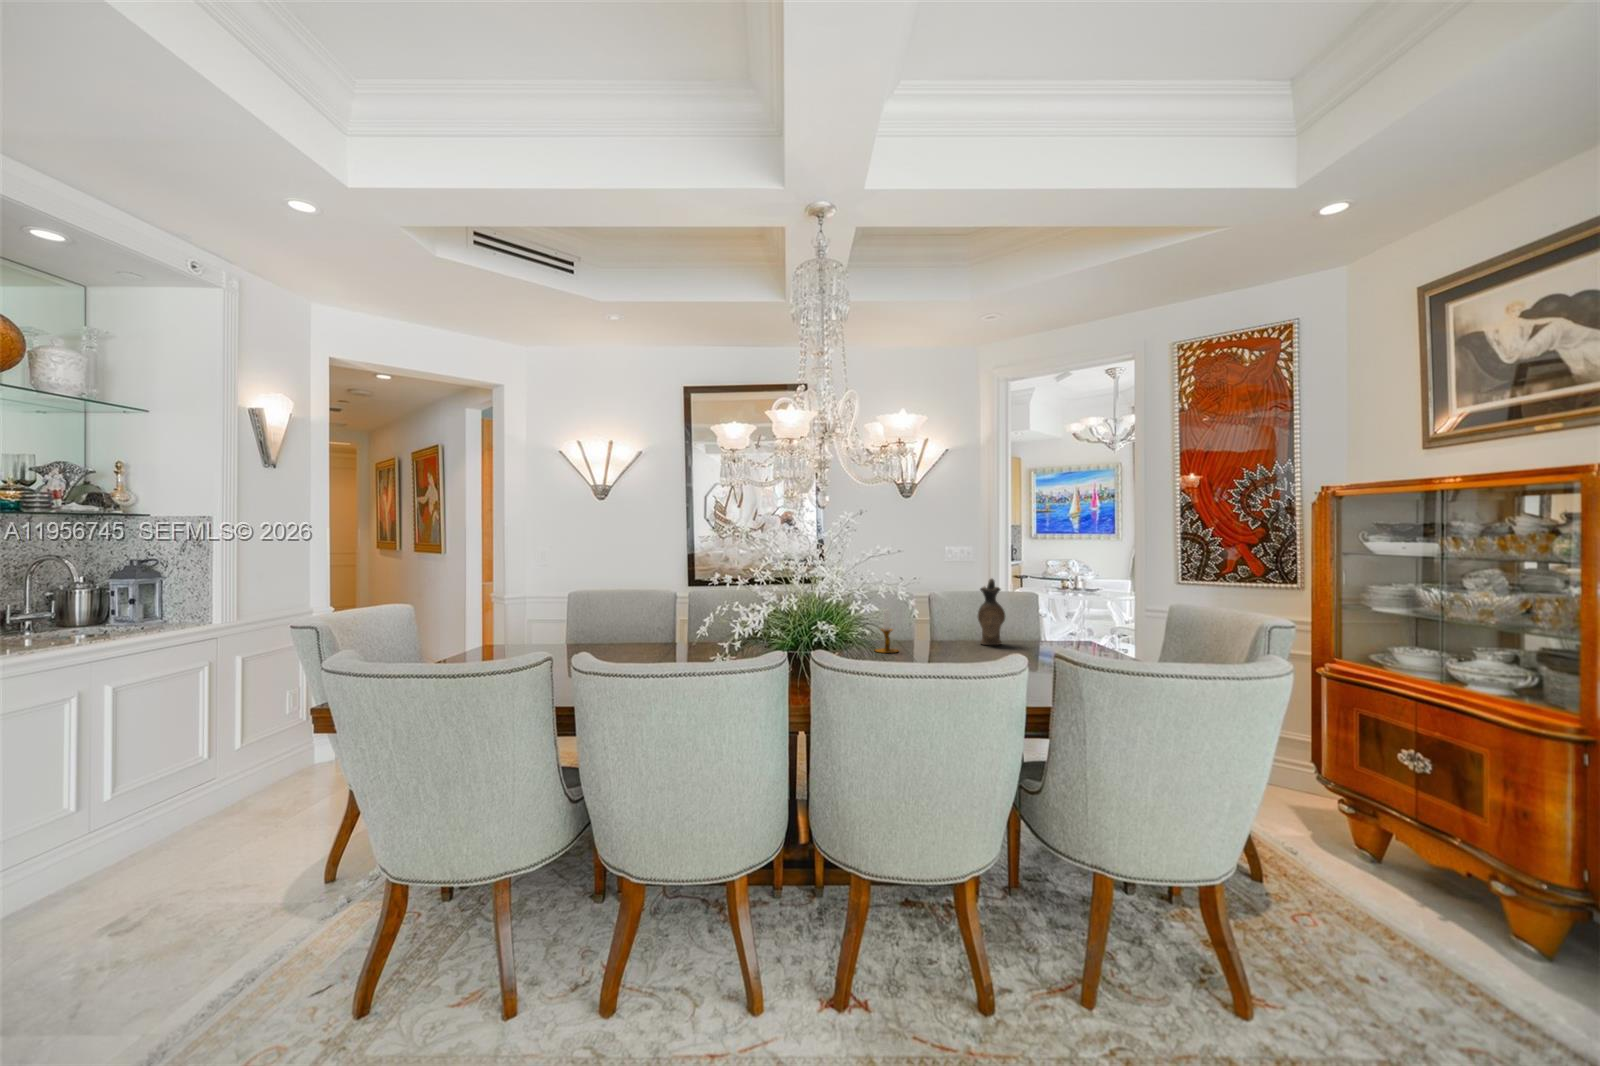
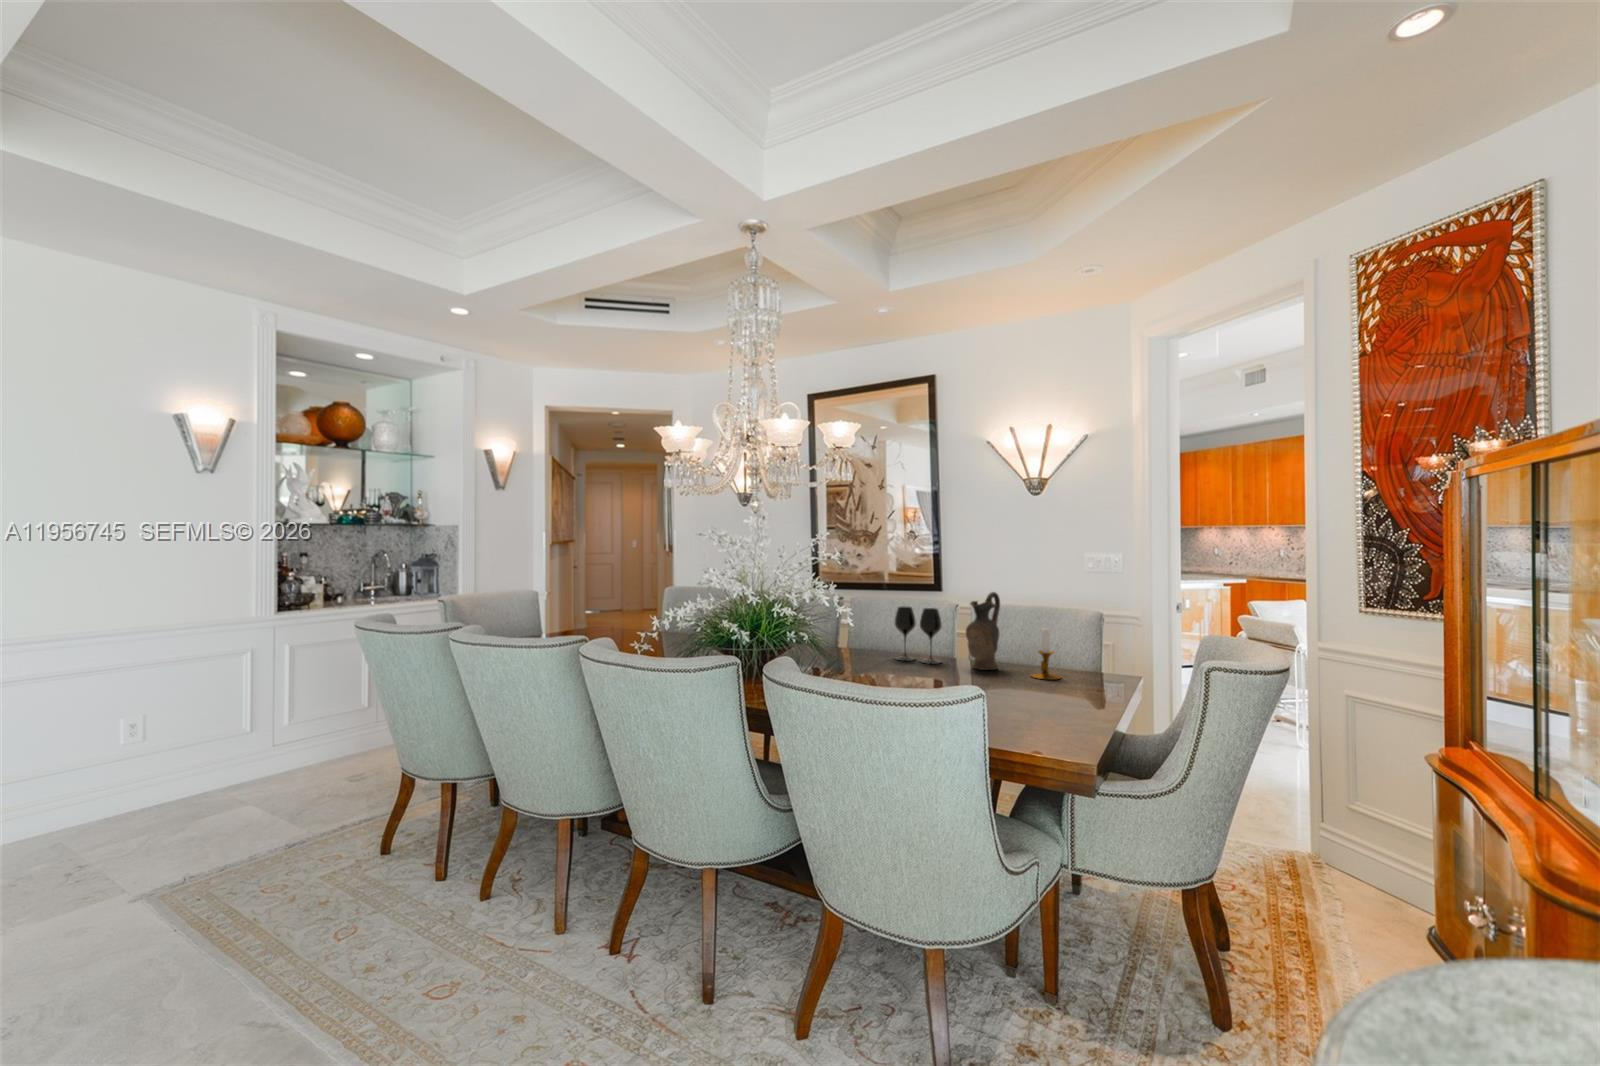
wine glass: none [903,595,949,645] -> present [895,607,942,664]
candlestick: present [875,609,898,653] -> present [1032,628,1061,680]

